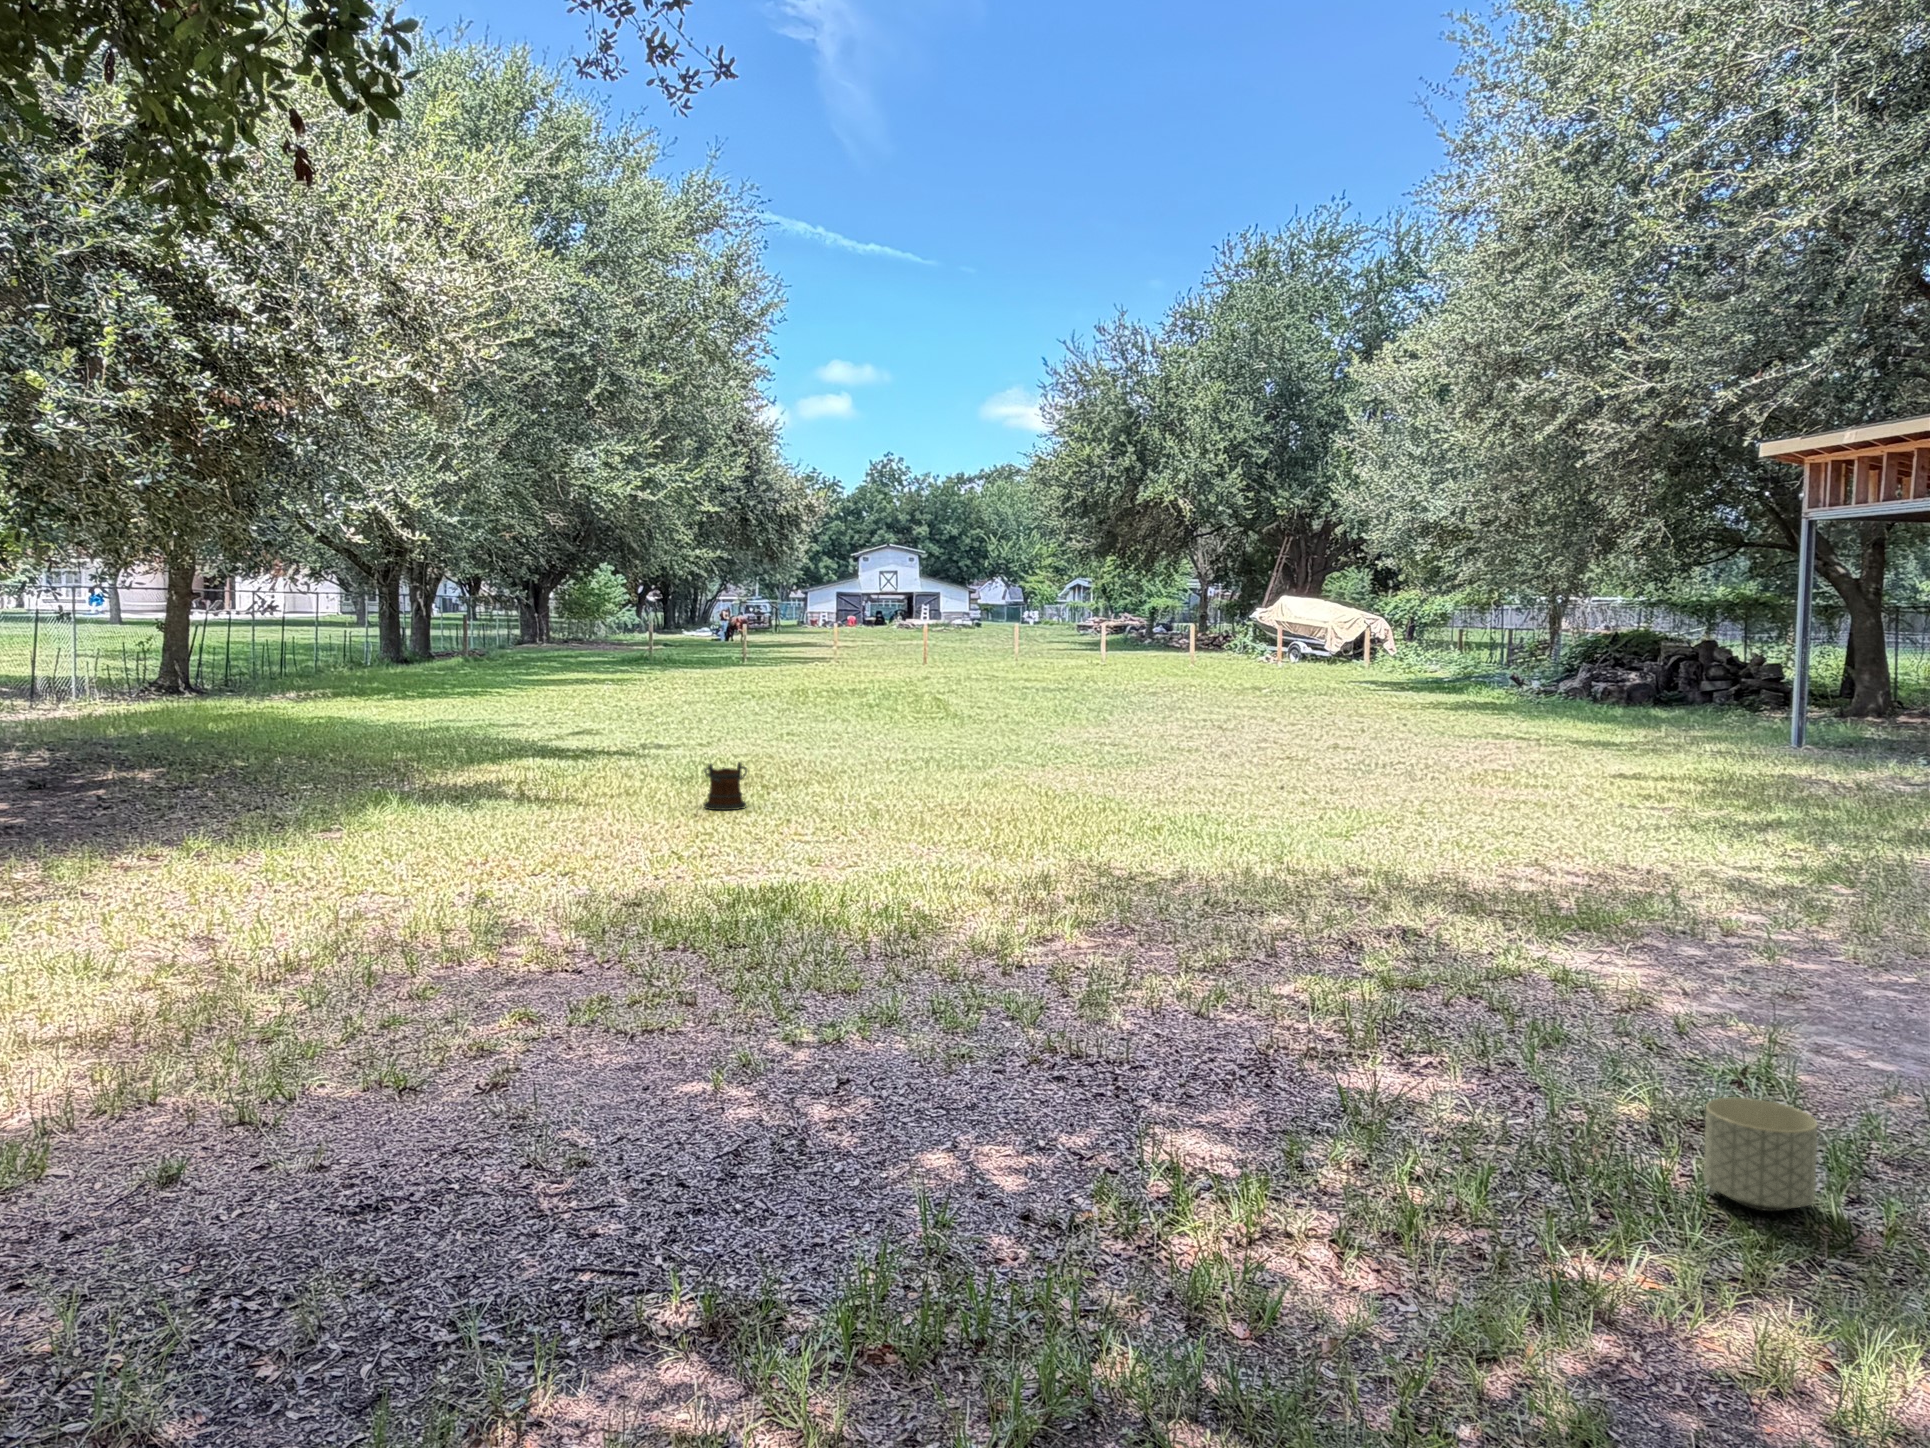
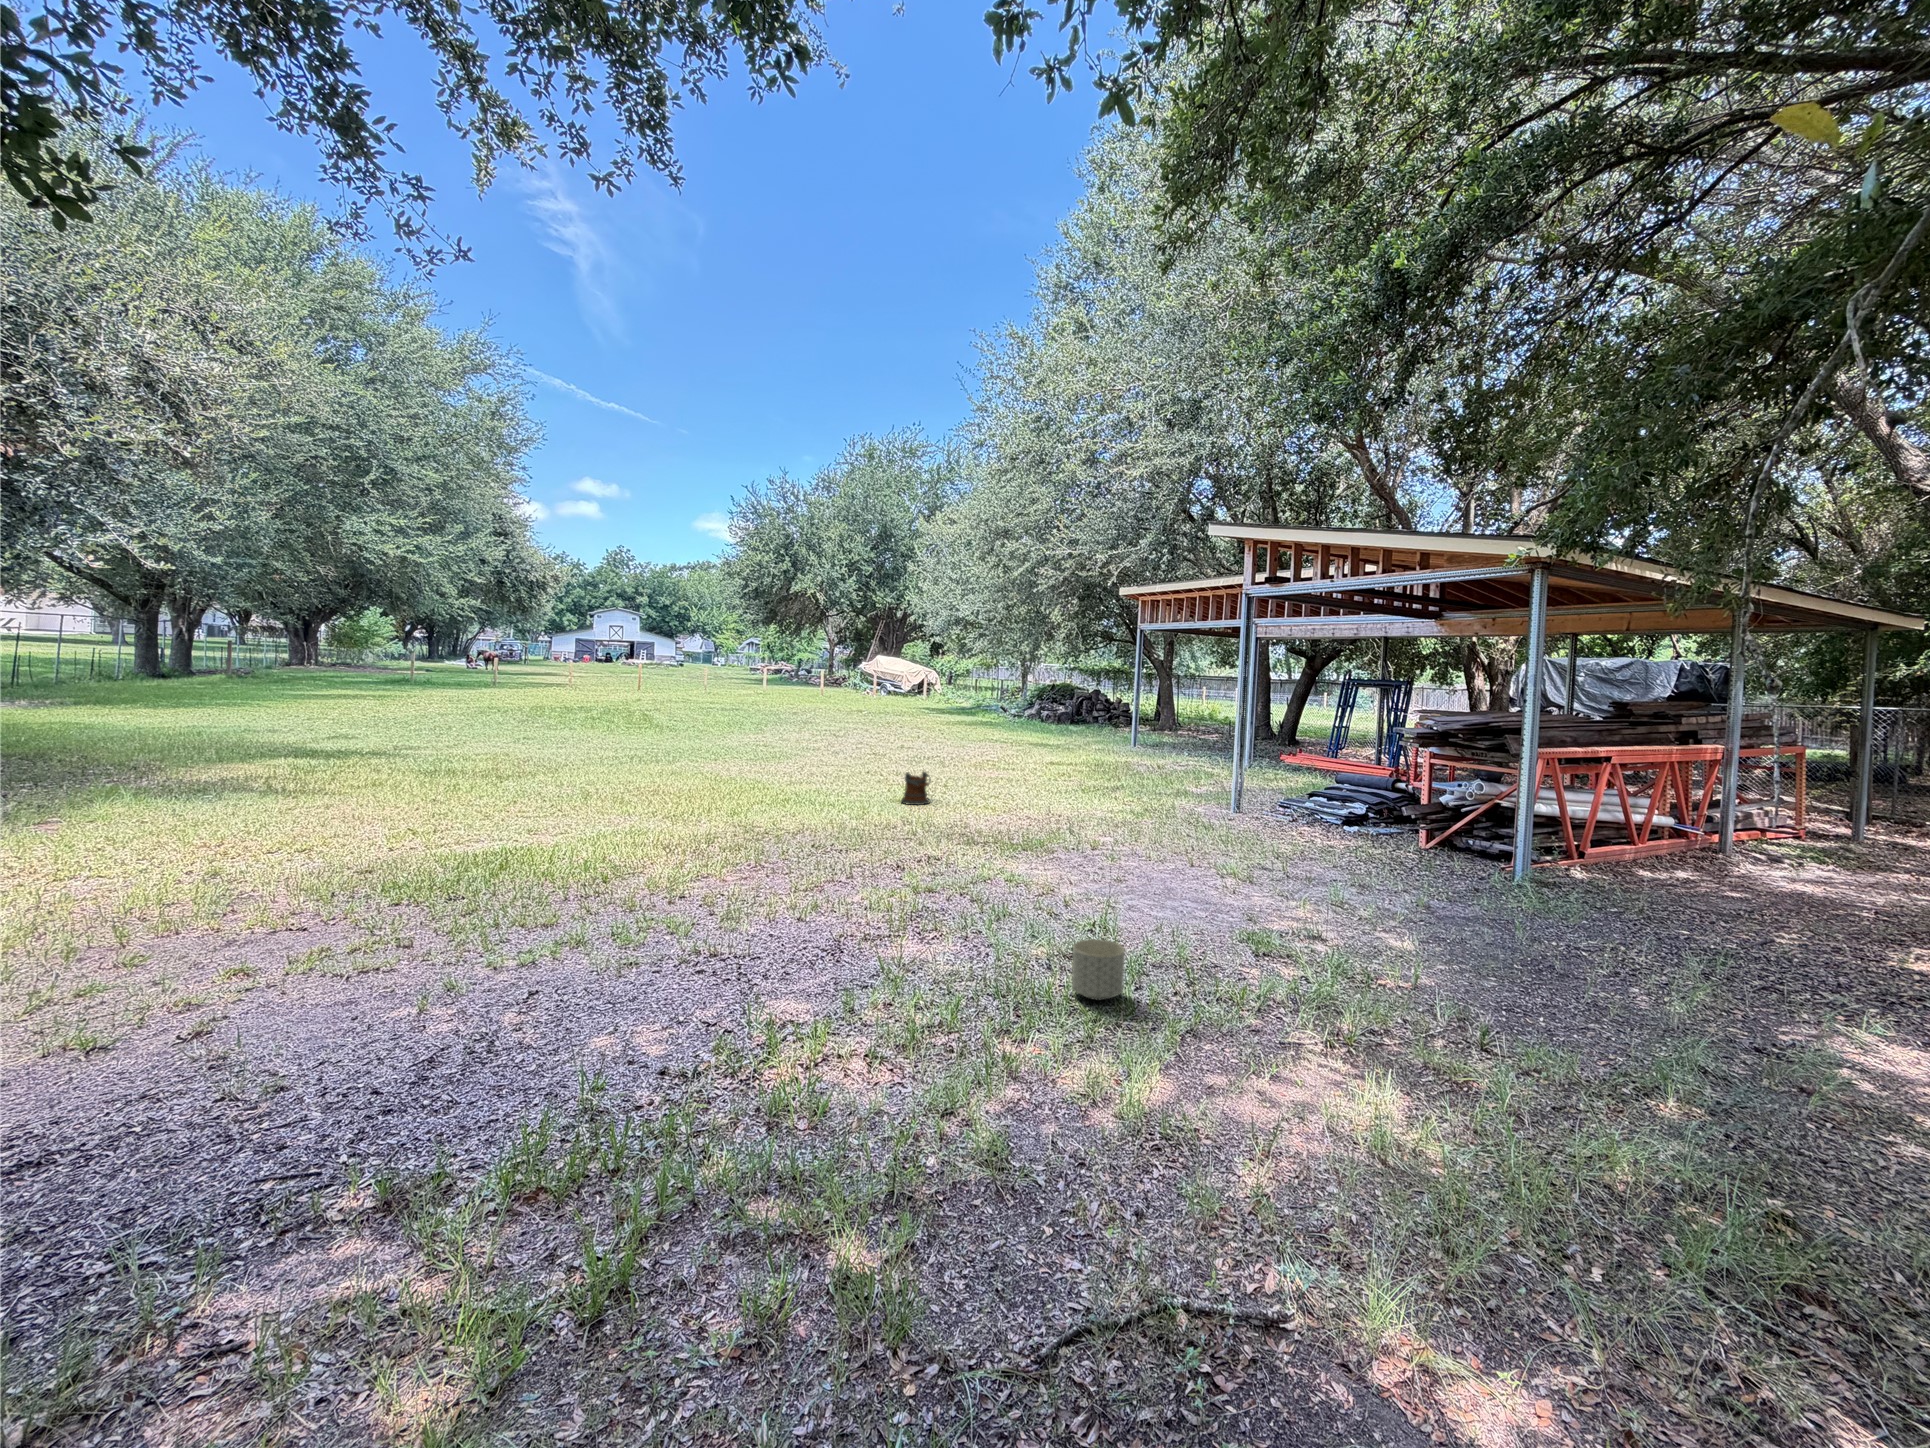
bucket: present [704,762,748,810] -> present [901,772,931,805]

